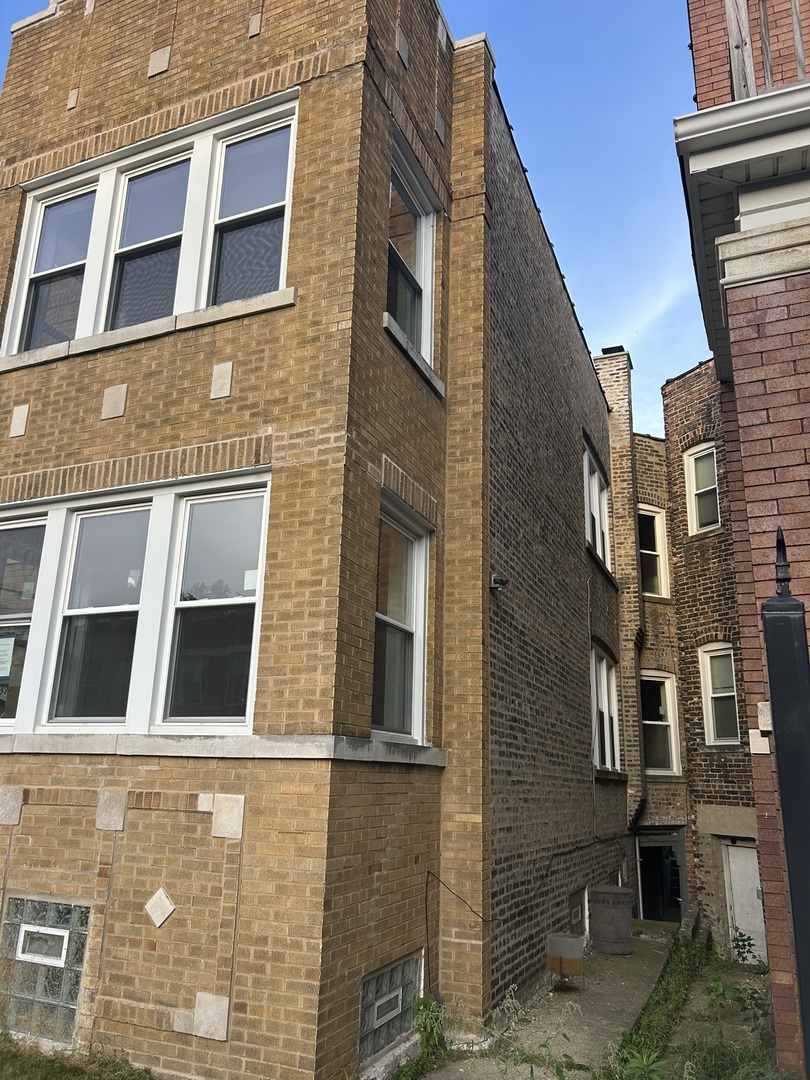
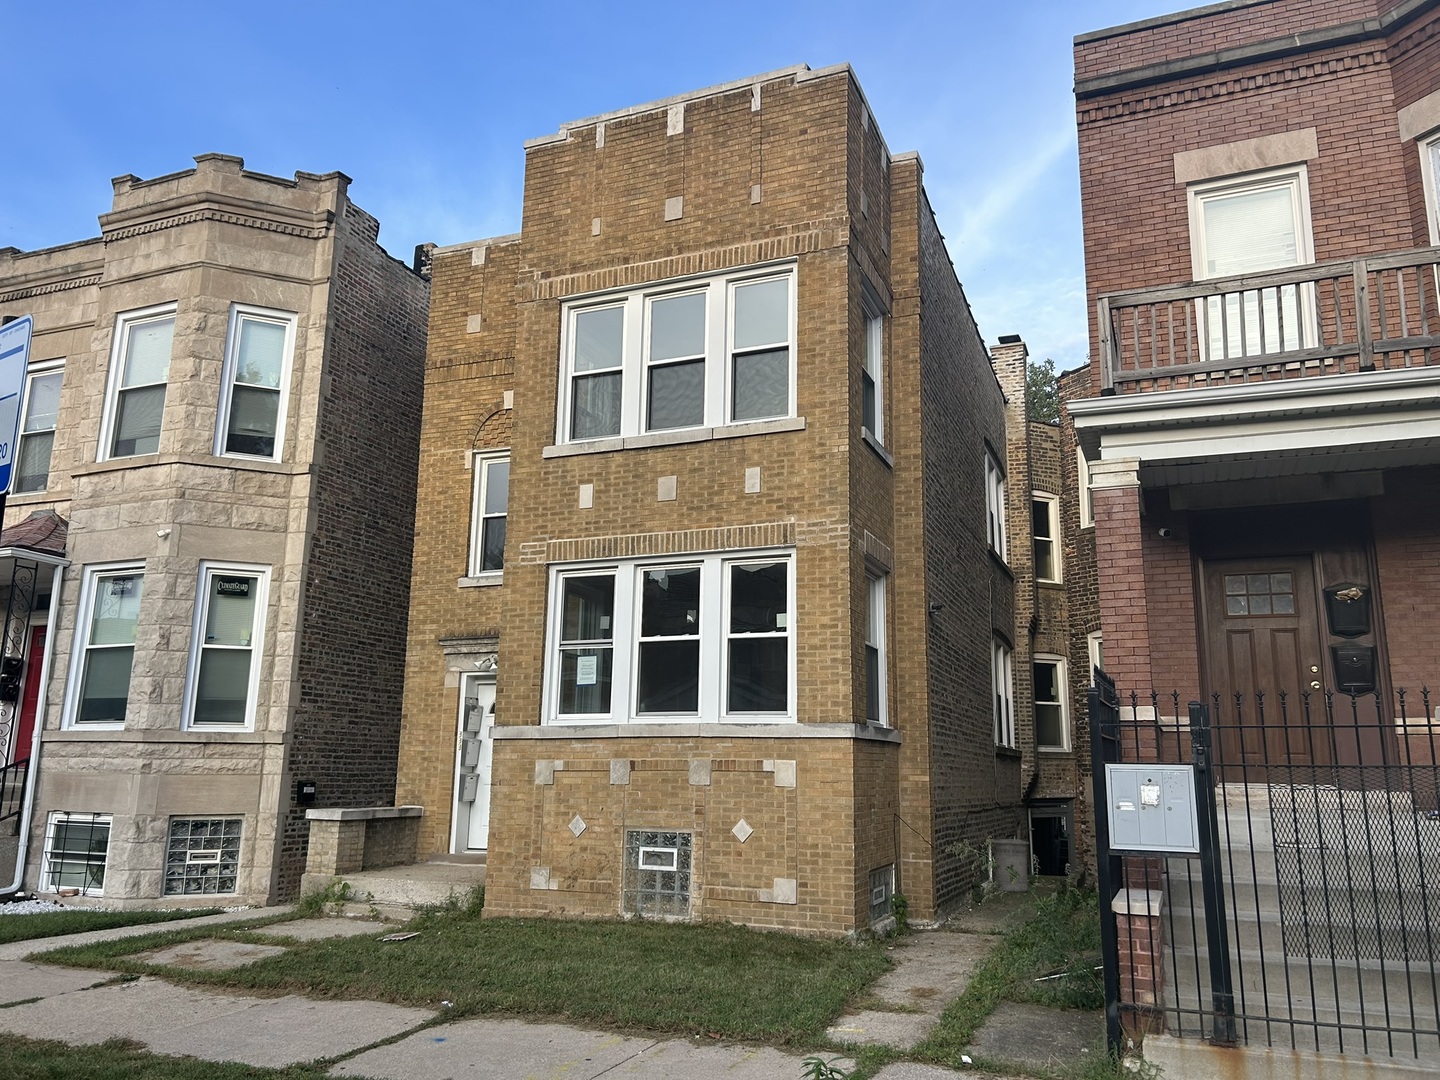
planter: present [547,933,584,993] -> none [967,867,995,908]

